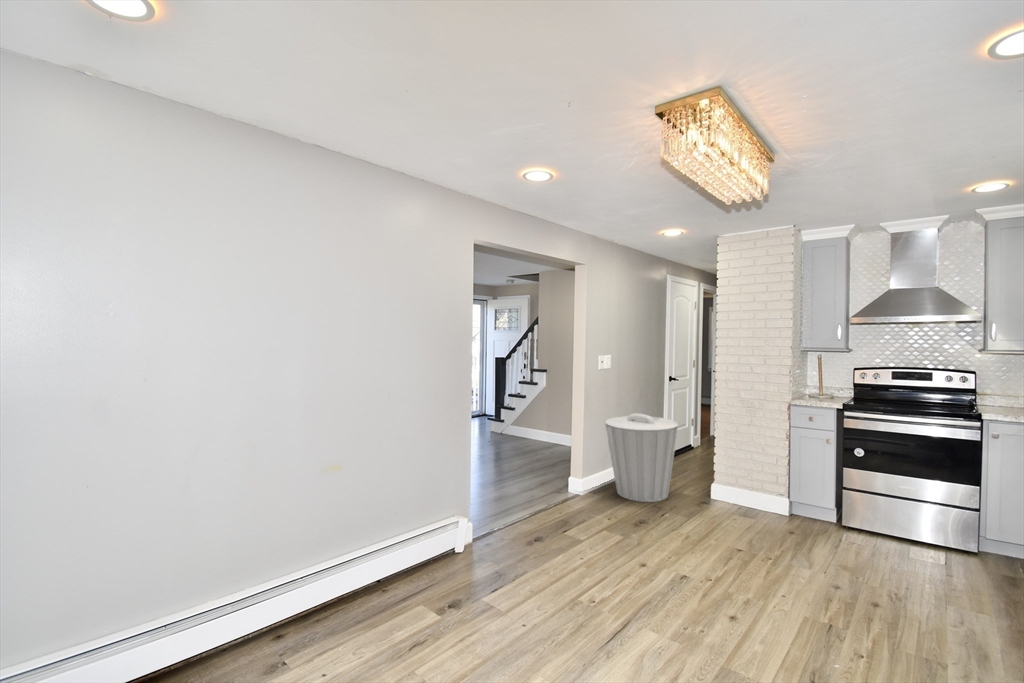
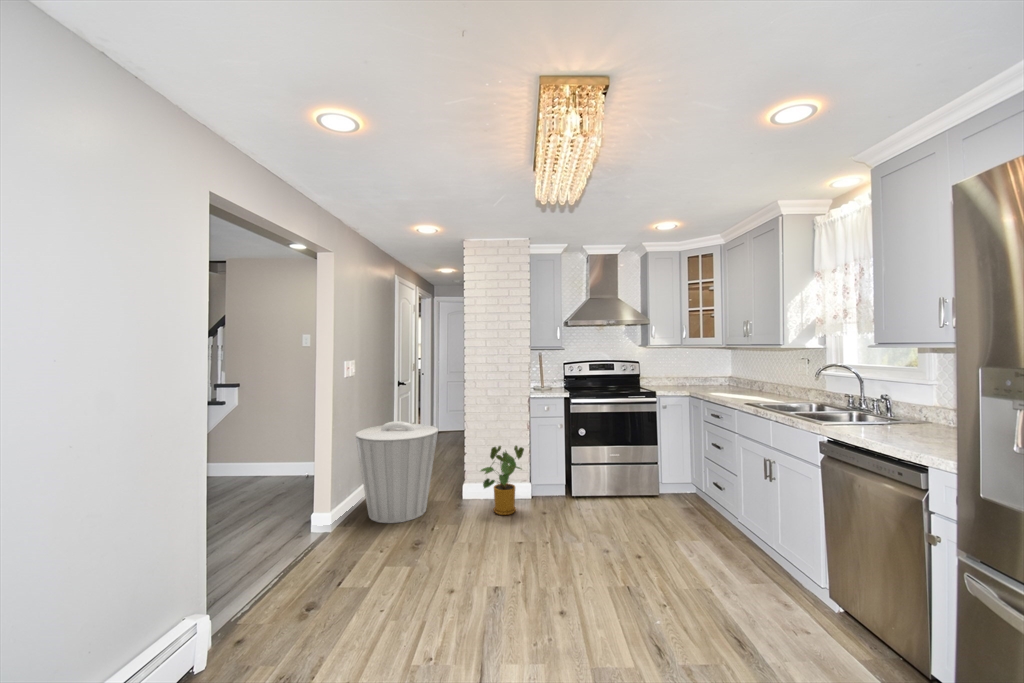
house plant: none [711,452,774,524] -> present [481,446,524,515]

